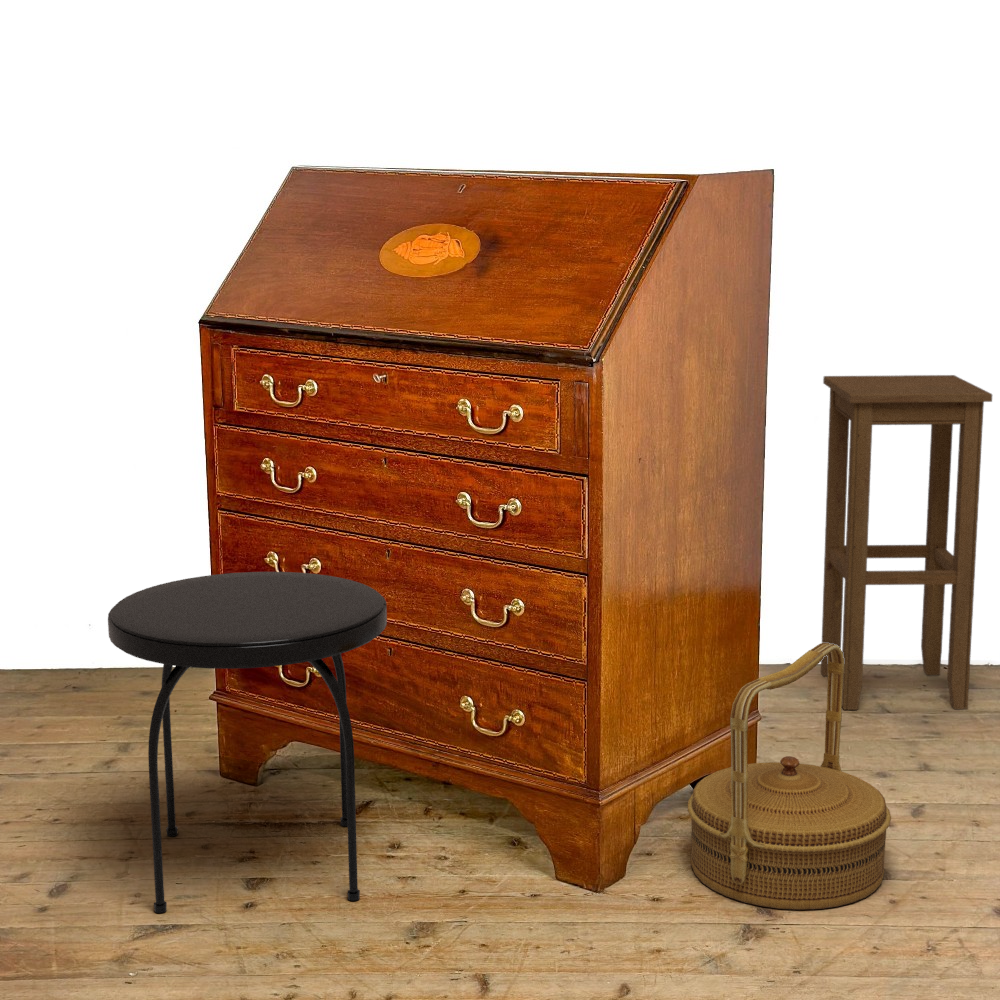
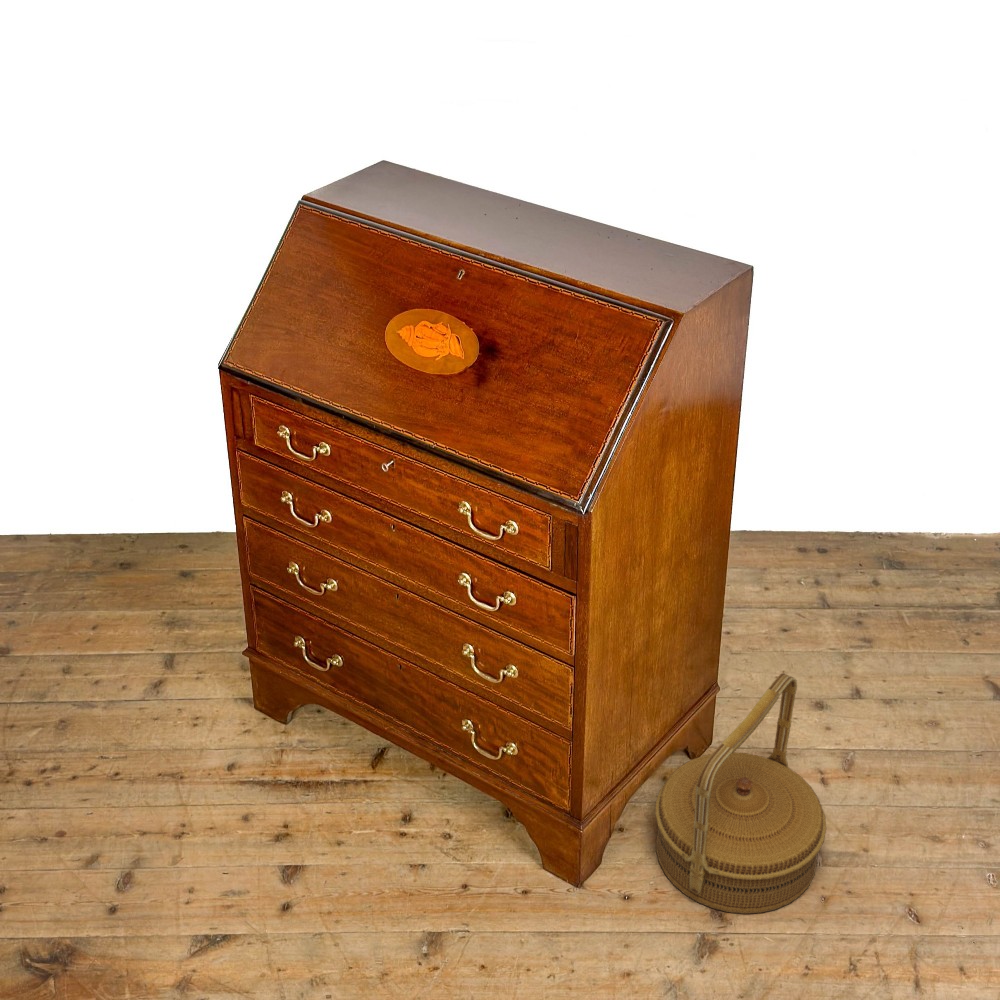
stool: present [821,375,992,710] -> none [774,311,953,611]
side table: present [108,572,387,913] -> none [152,598,398,915]

